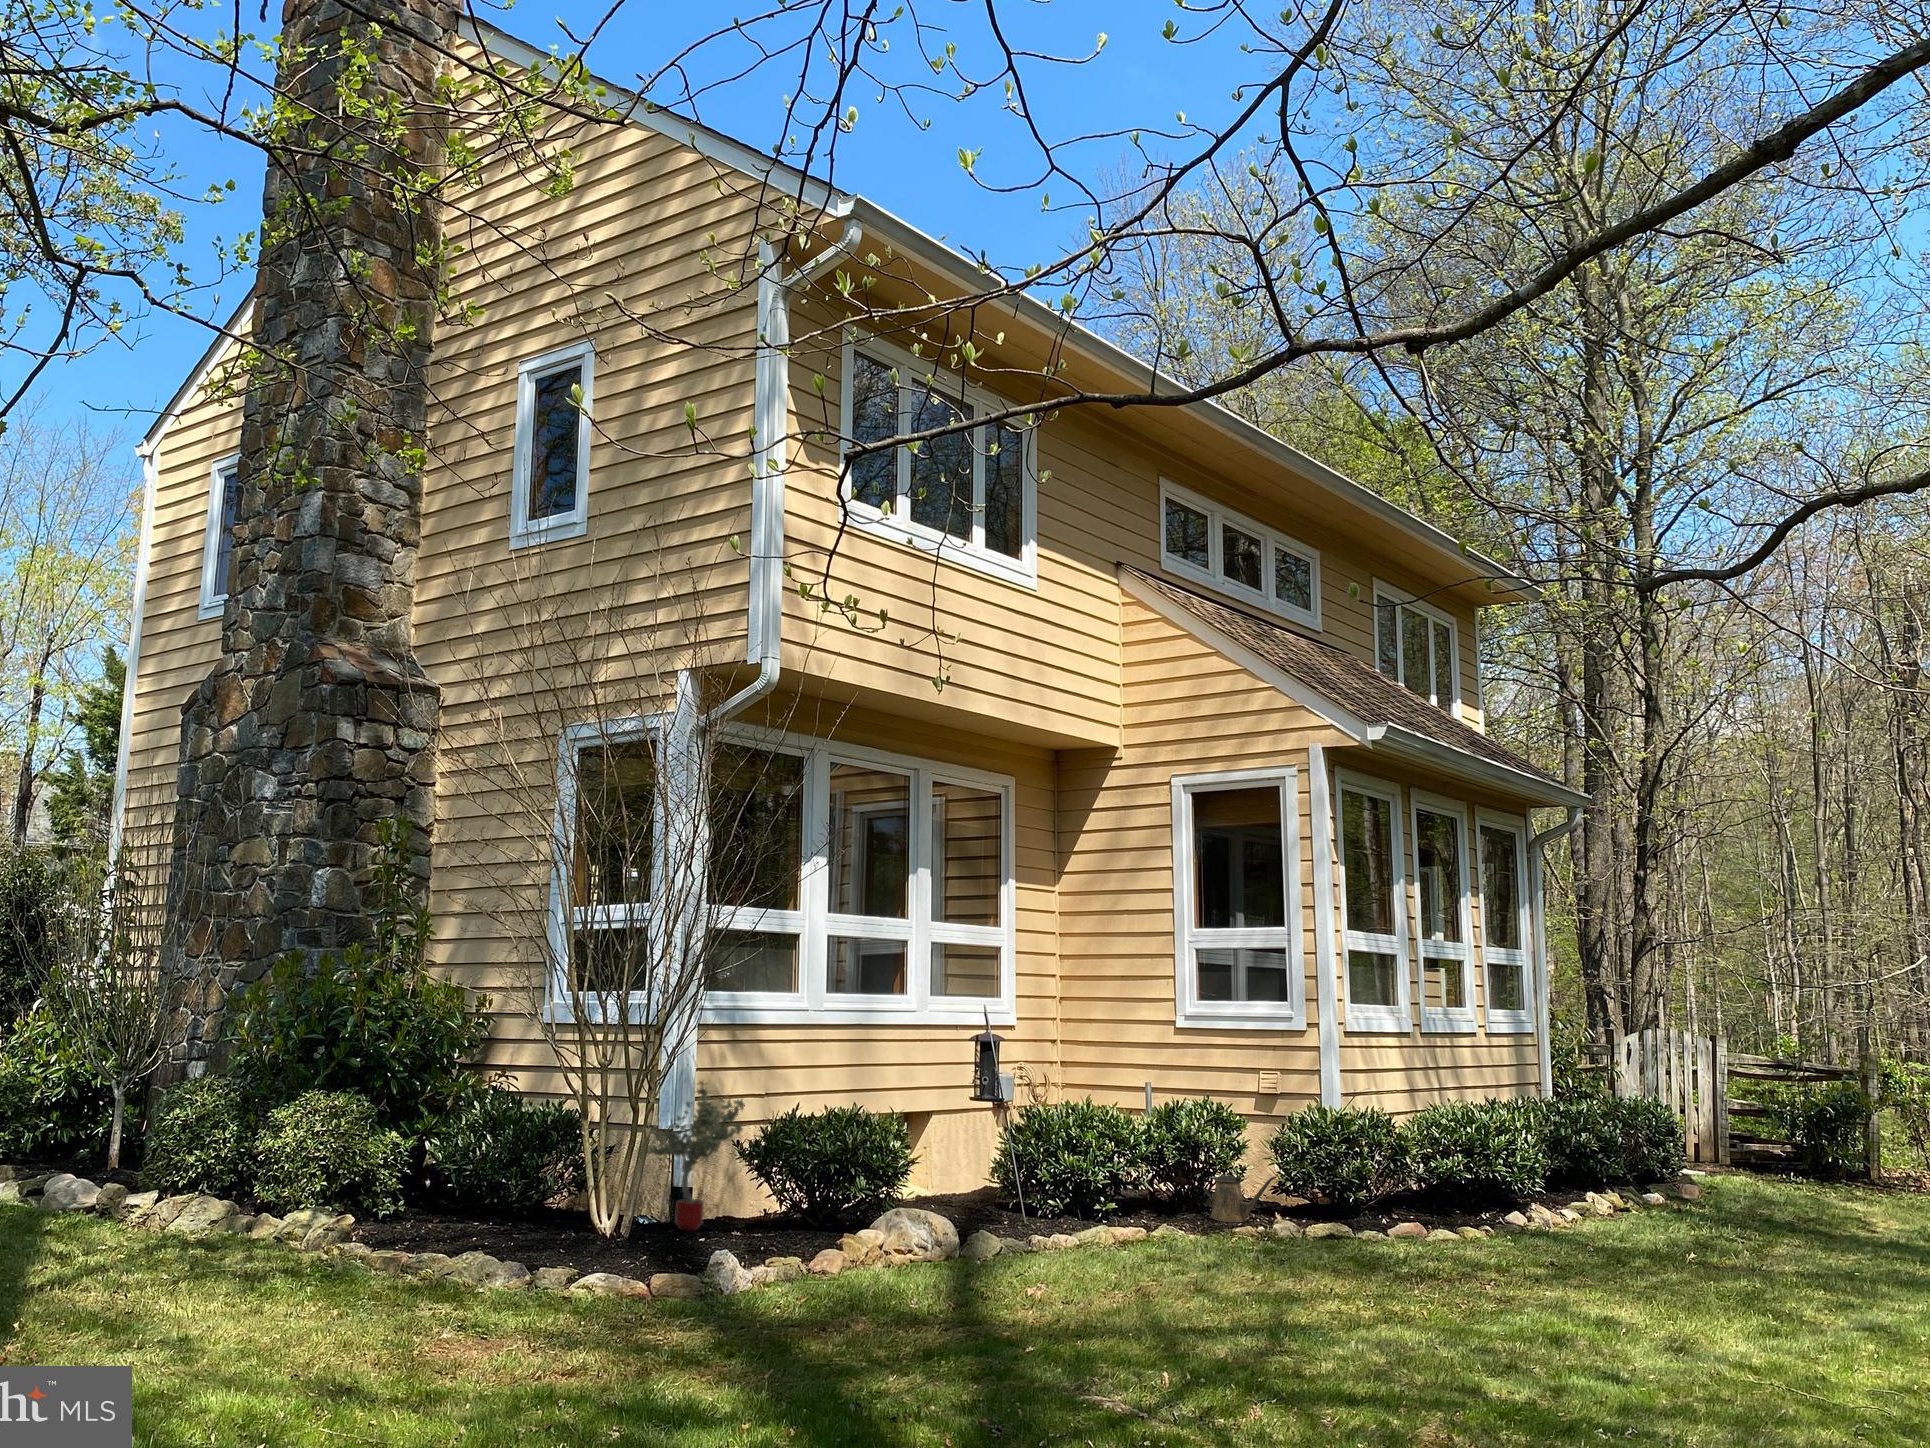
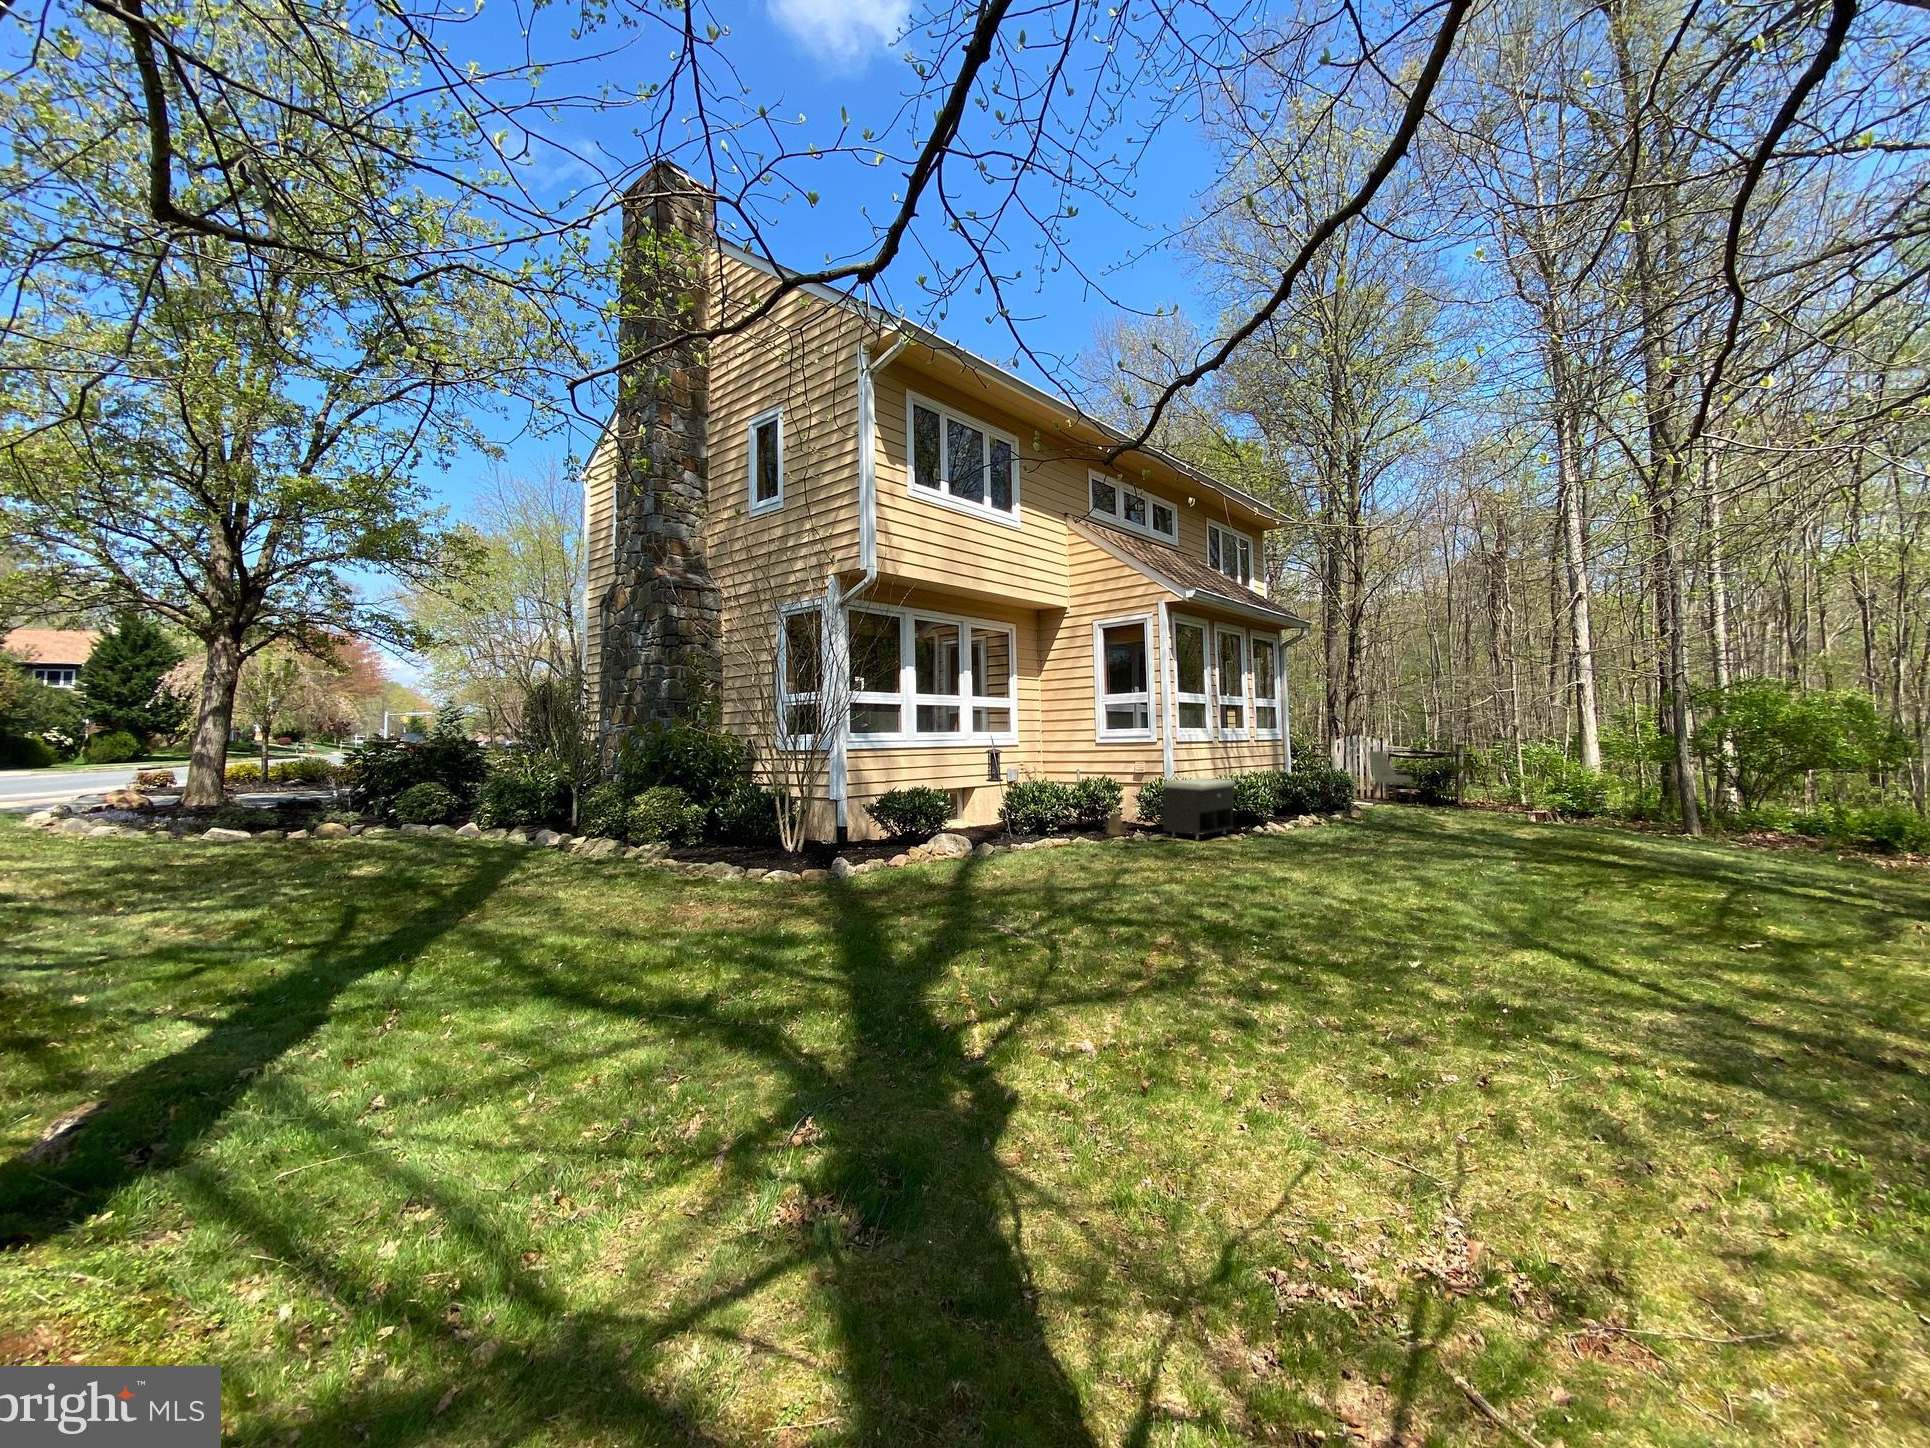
chair: none [1708,1061,1800,1171] -> present [1369,751,1412,802]
potted tree: present [644,1081,745,1231] -> none [817,775,870,847]
storage bench: none [1328,1108,1471,1238] -> present [1163,778,1236,840]

